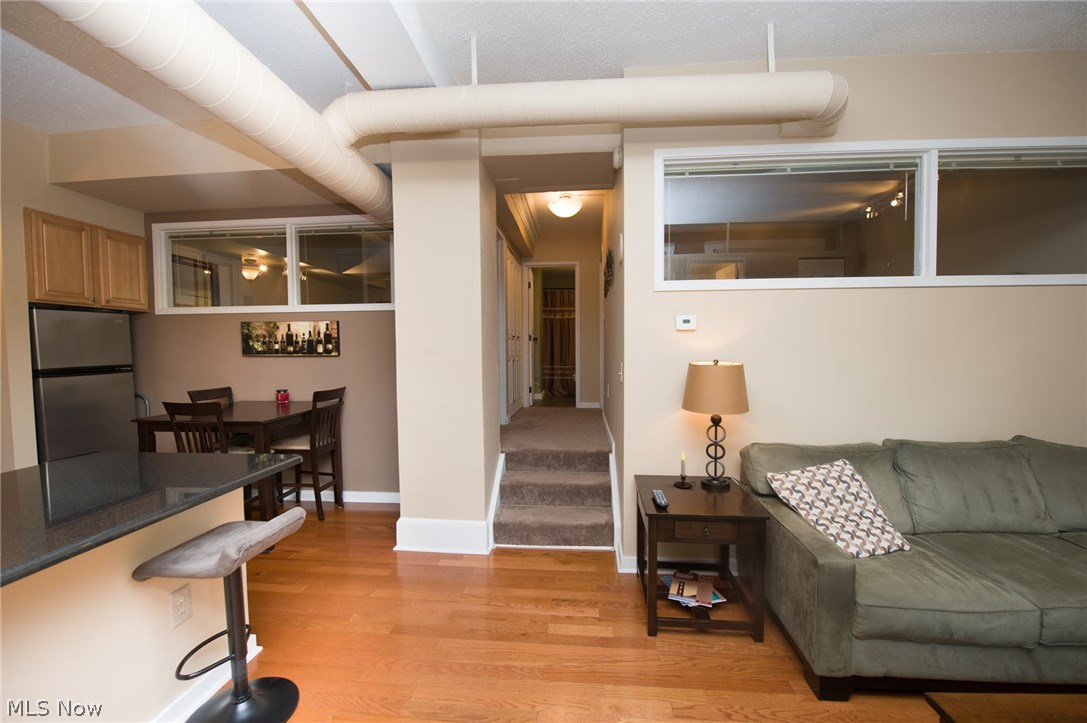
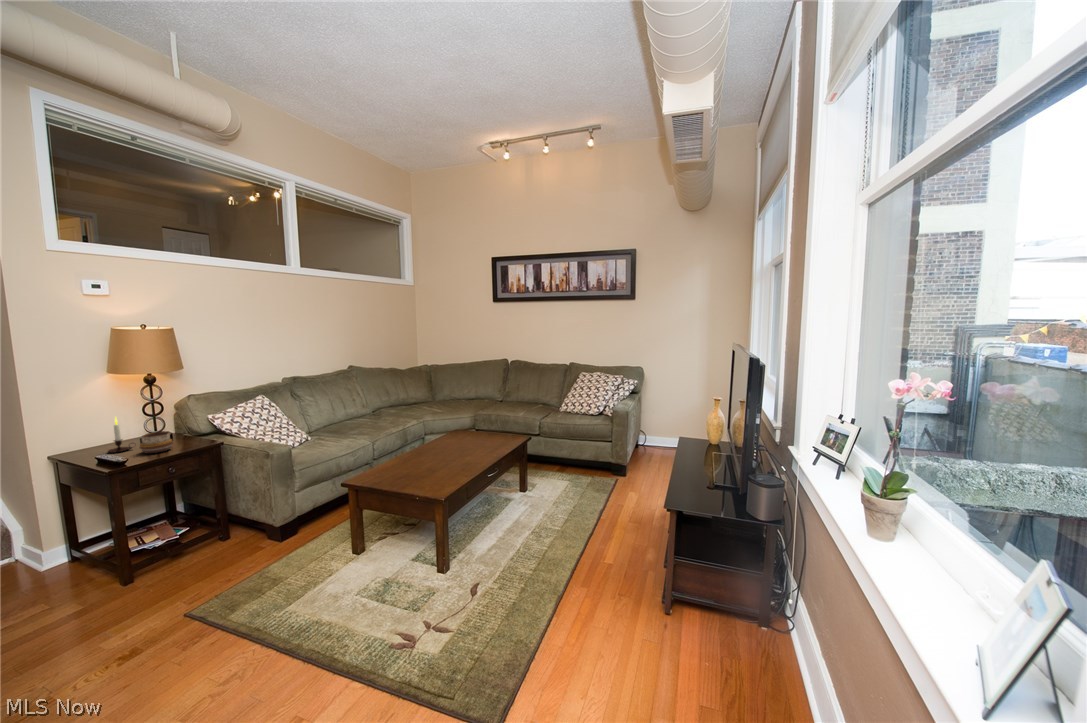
decorative bowl: none [693,479,722,505] -> present [140,432,173,453]

